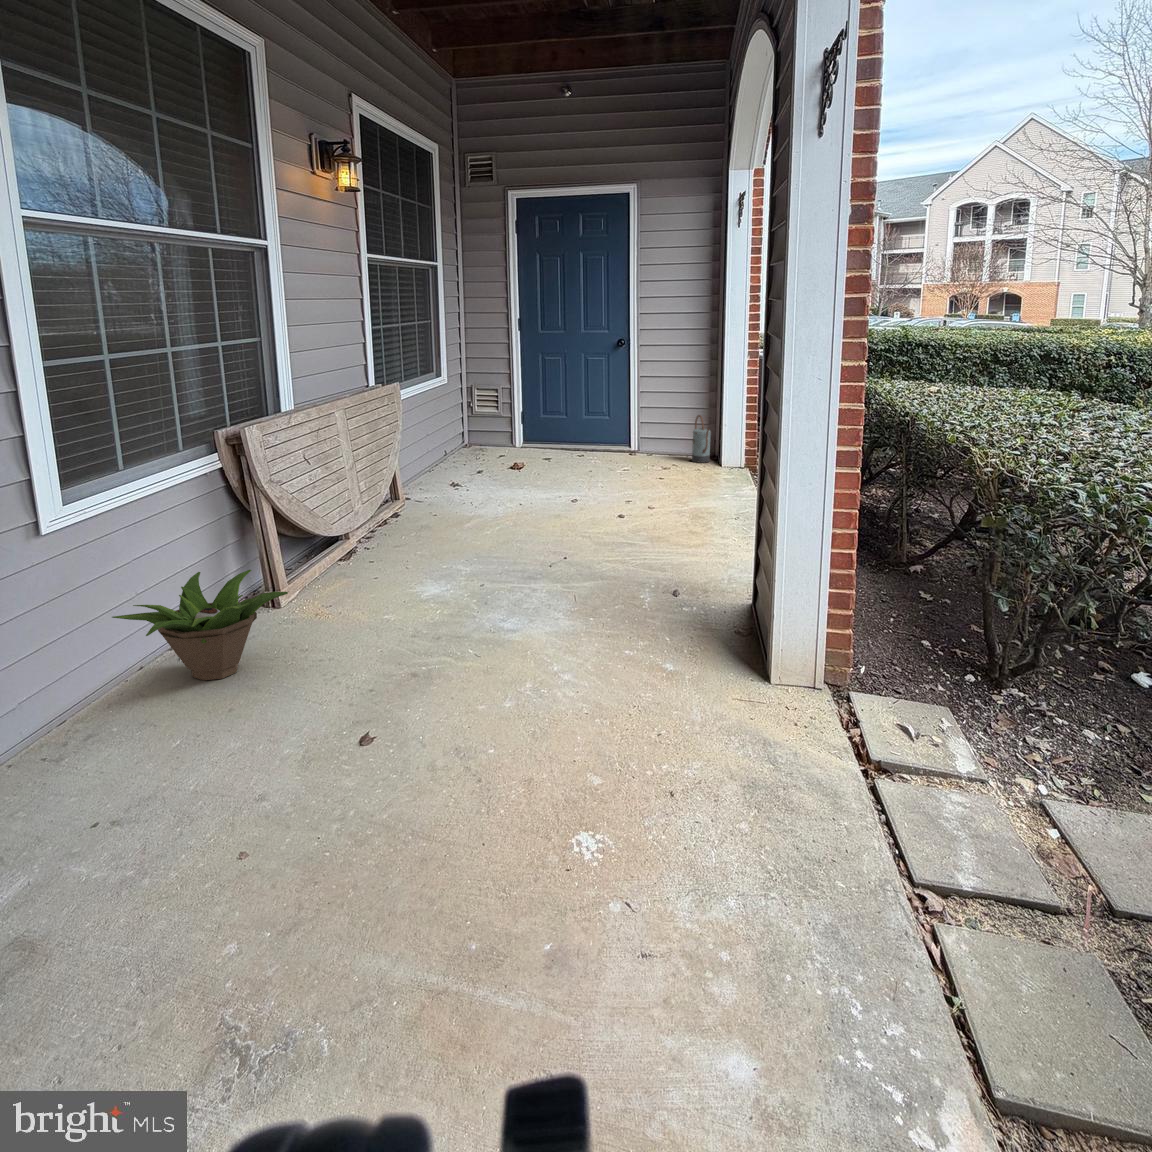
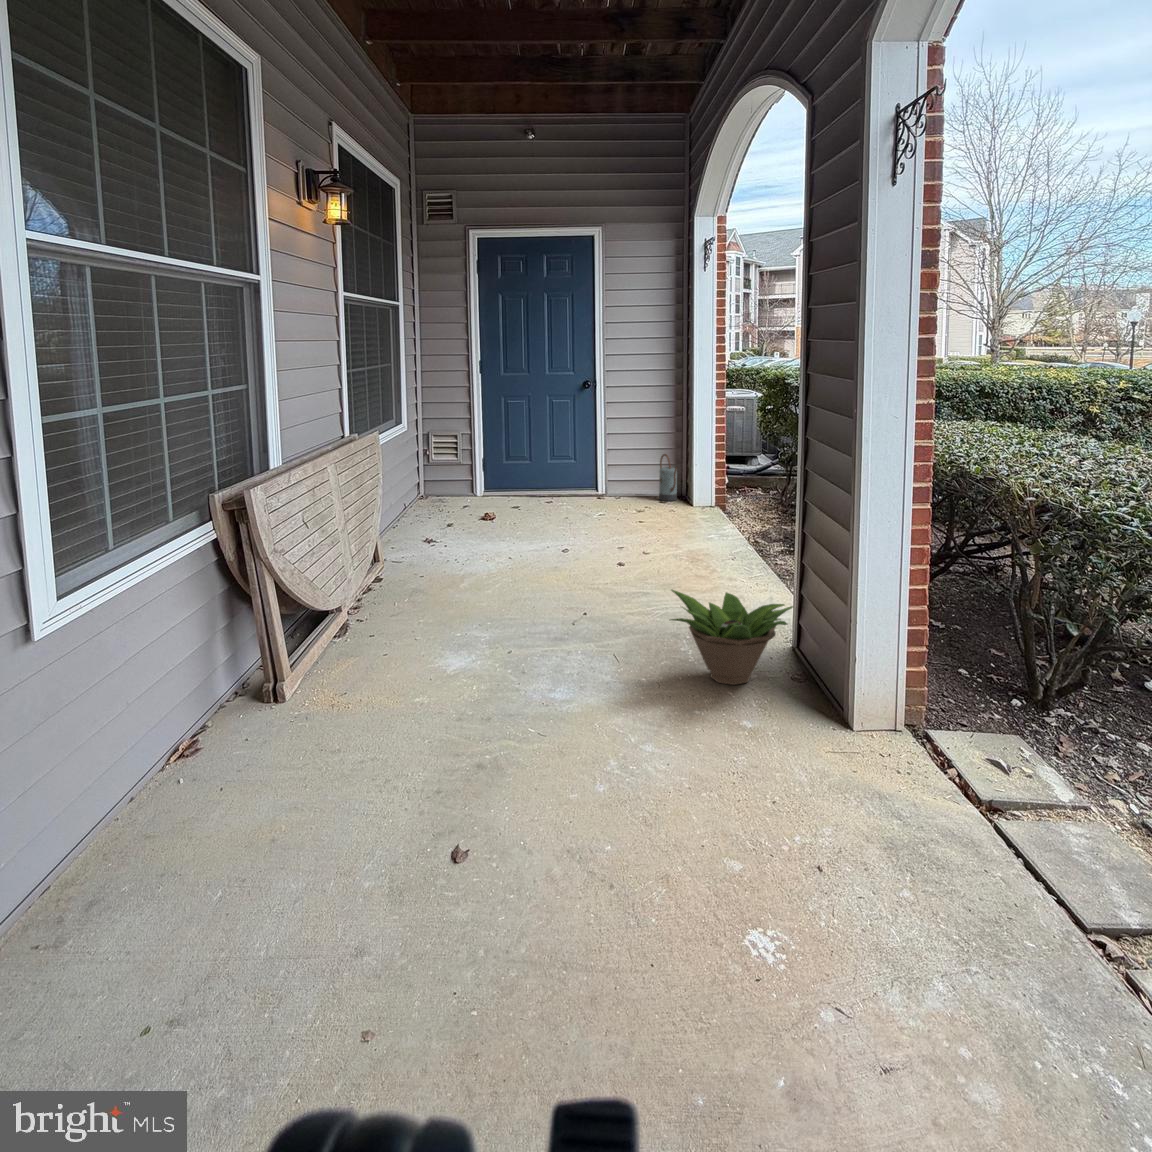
decorative plant: present [112,570,288,680] -> present [670,590,793,685]

